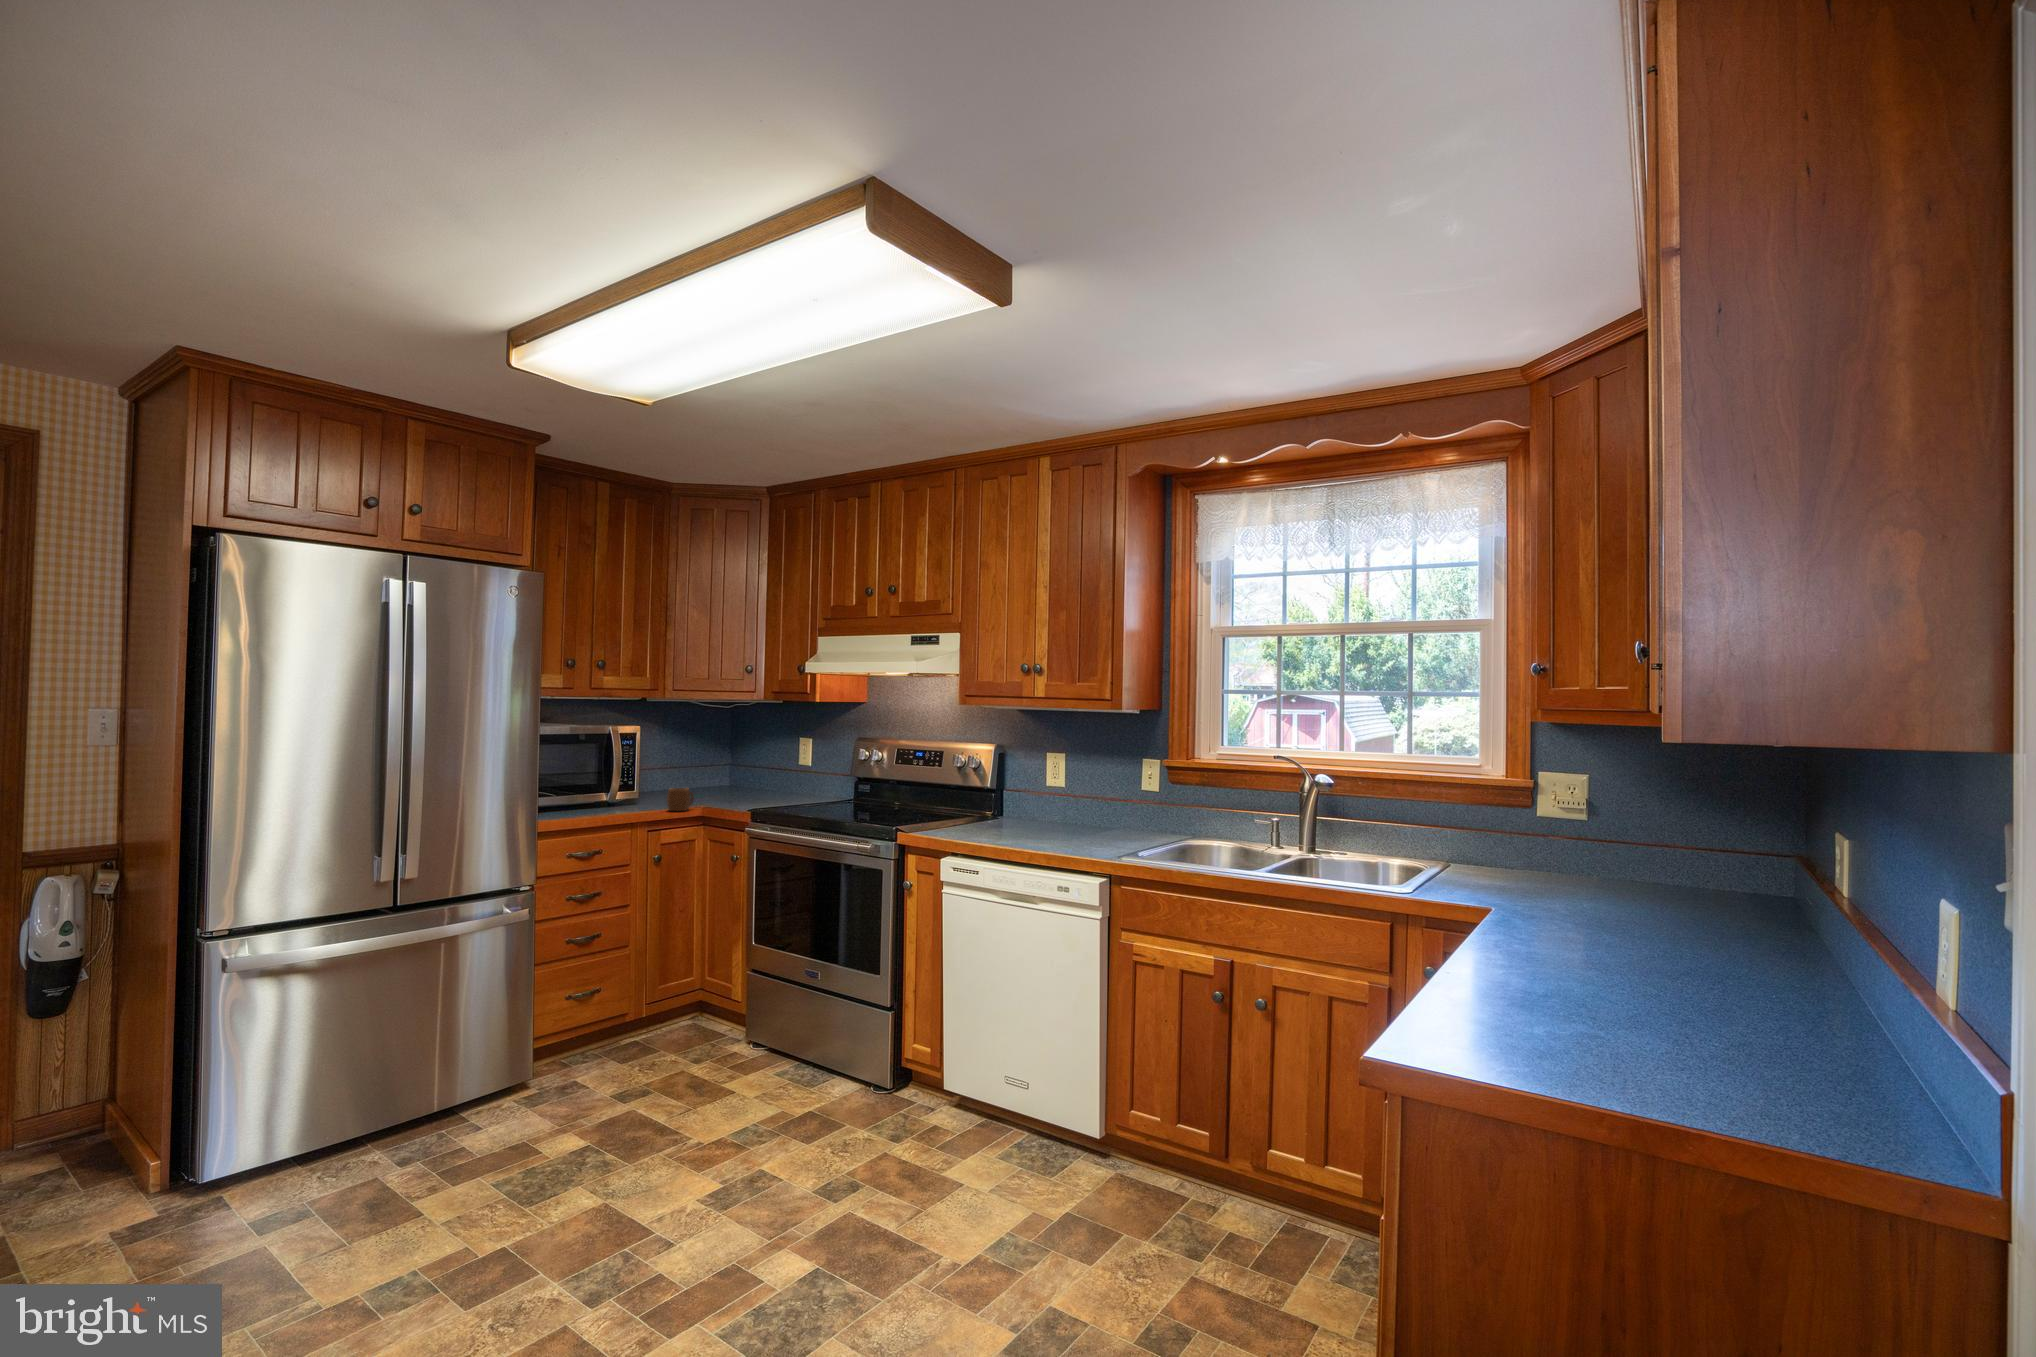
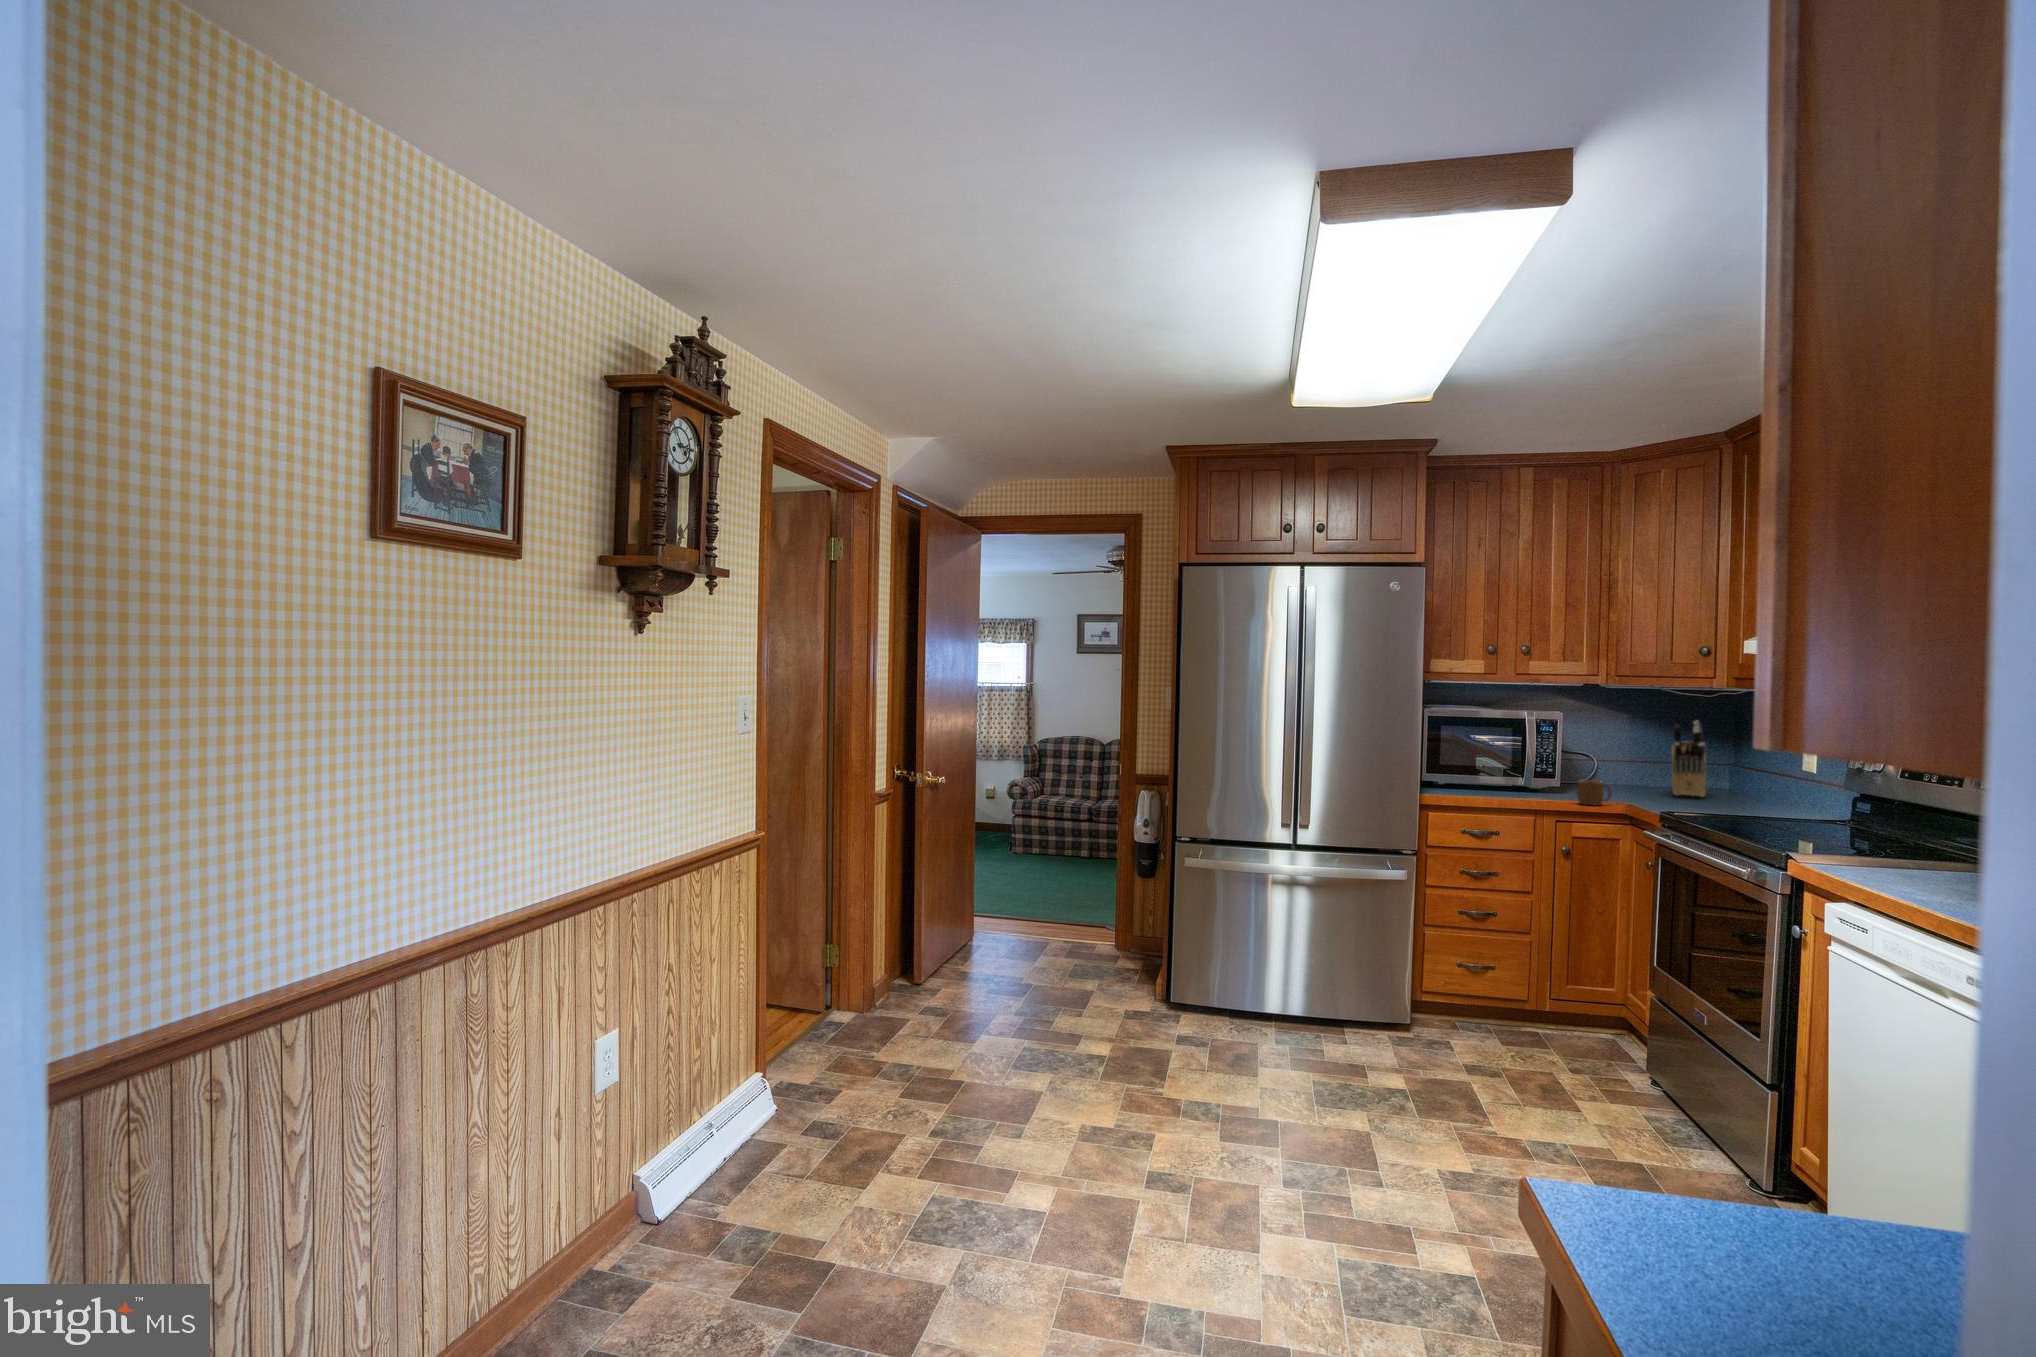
knife block: none [694,728,736,794] -> present [1672,721,1706,797]

